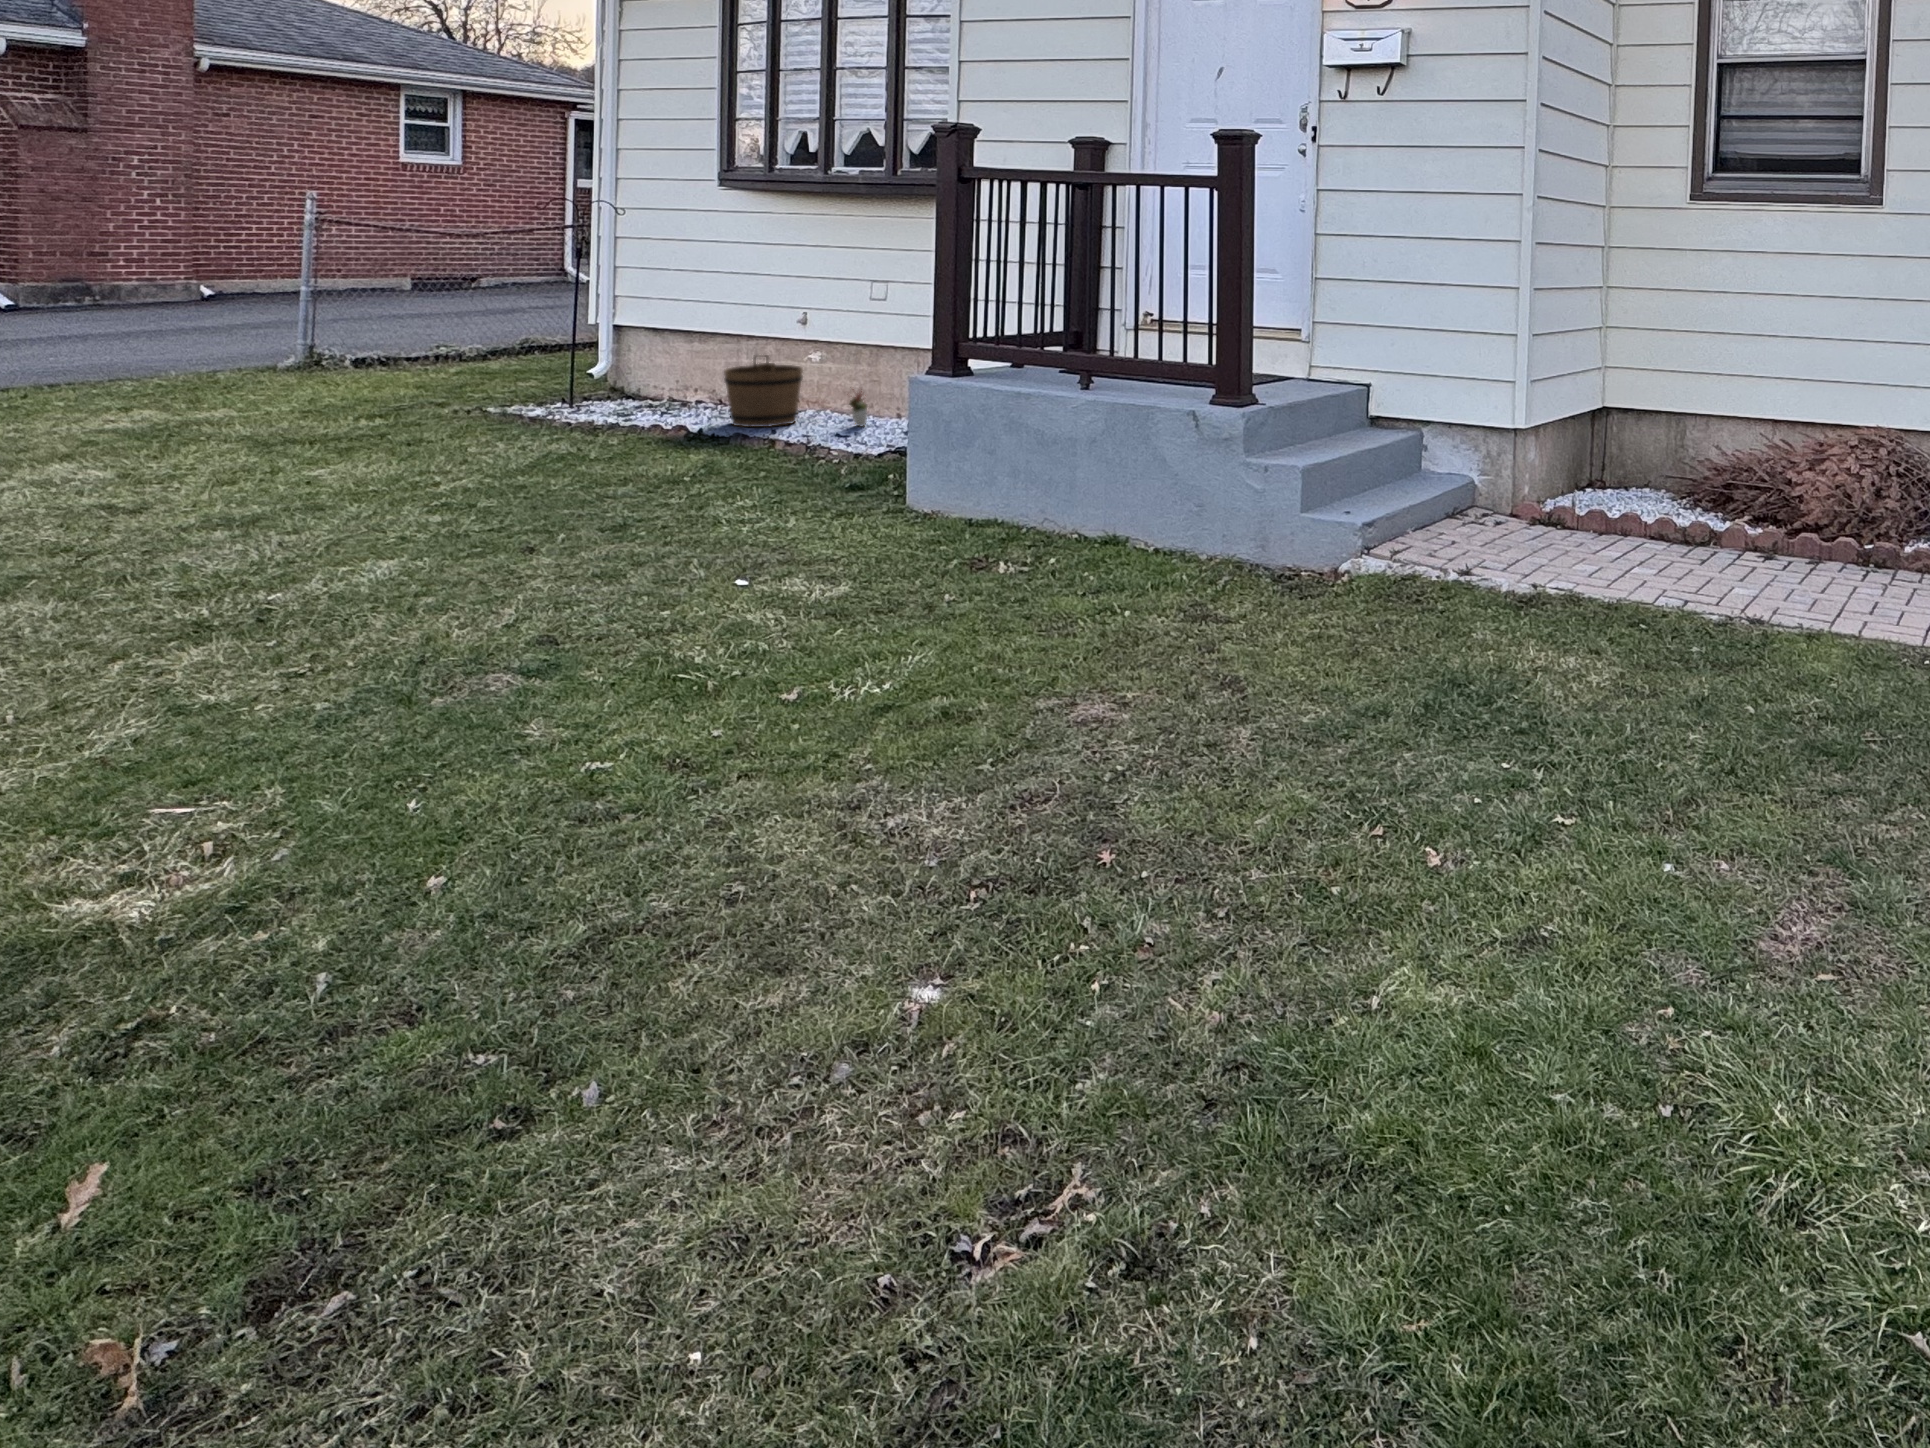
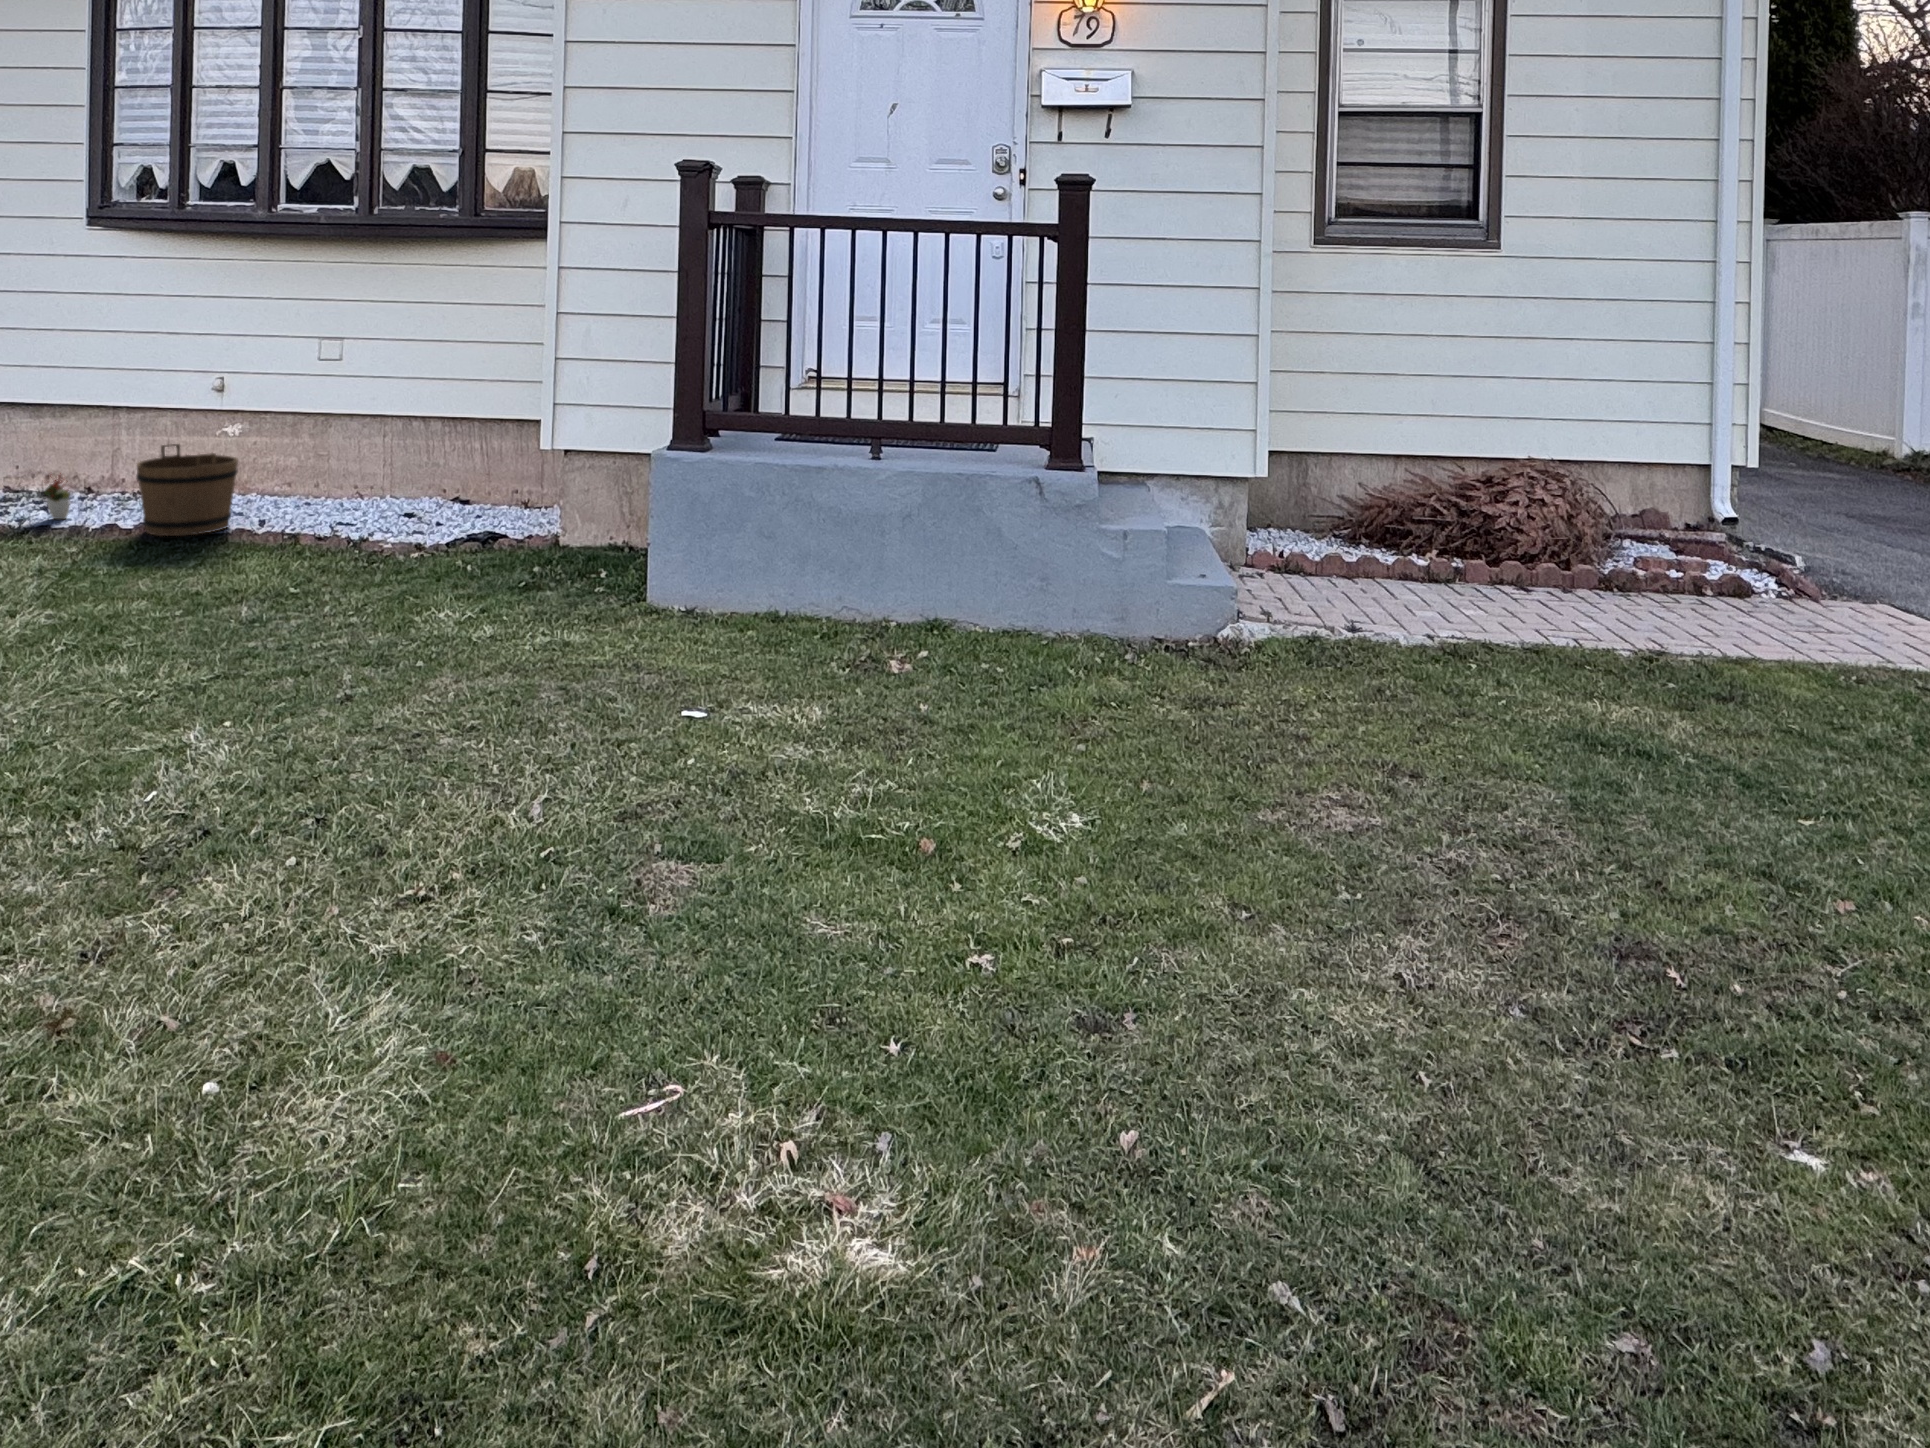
decorative plant: present [850,389,867,426] -> present [44,473,70,519]

